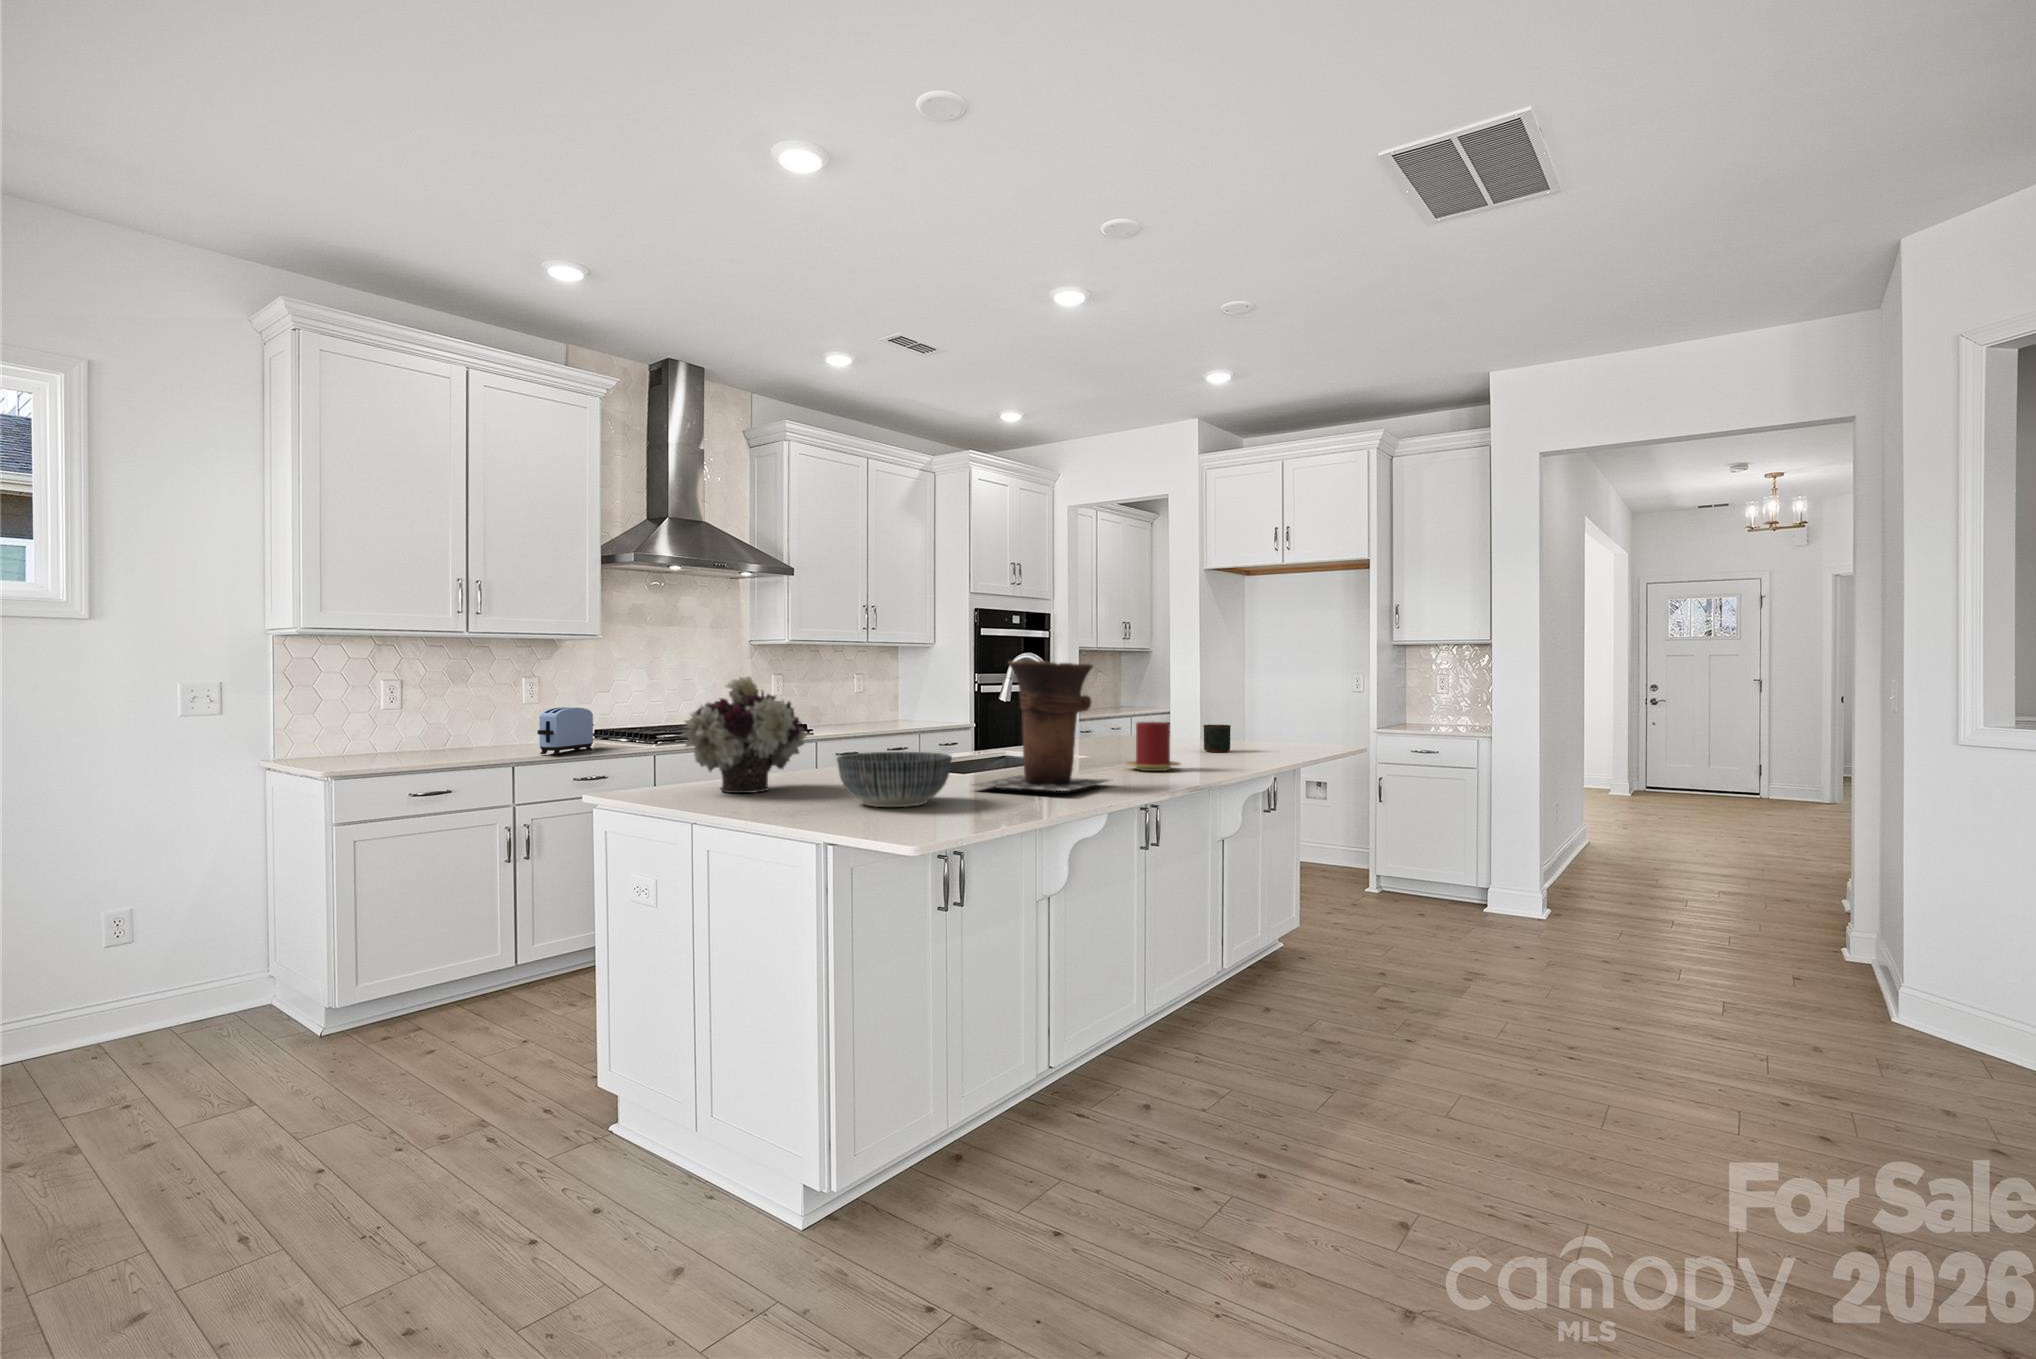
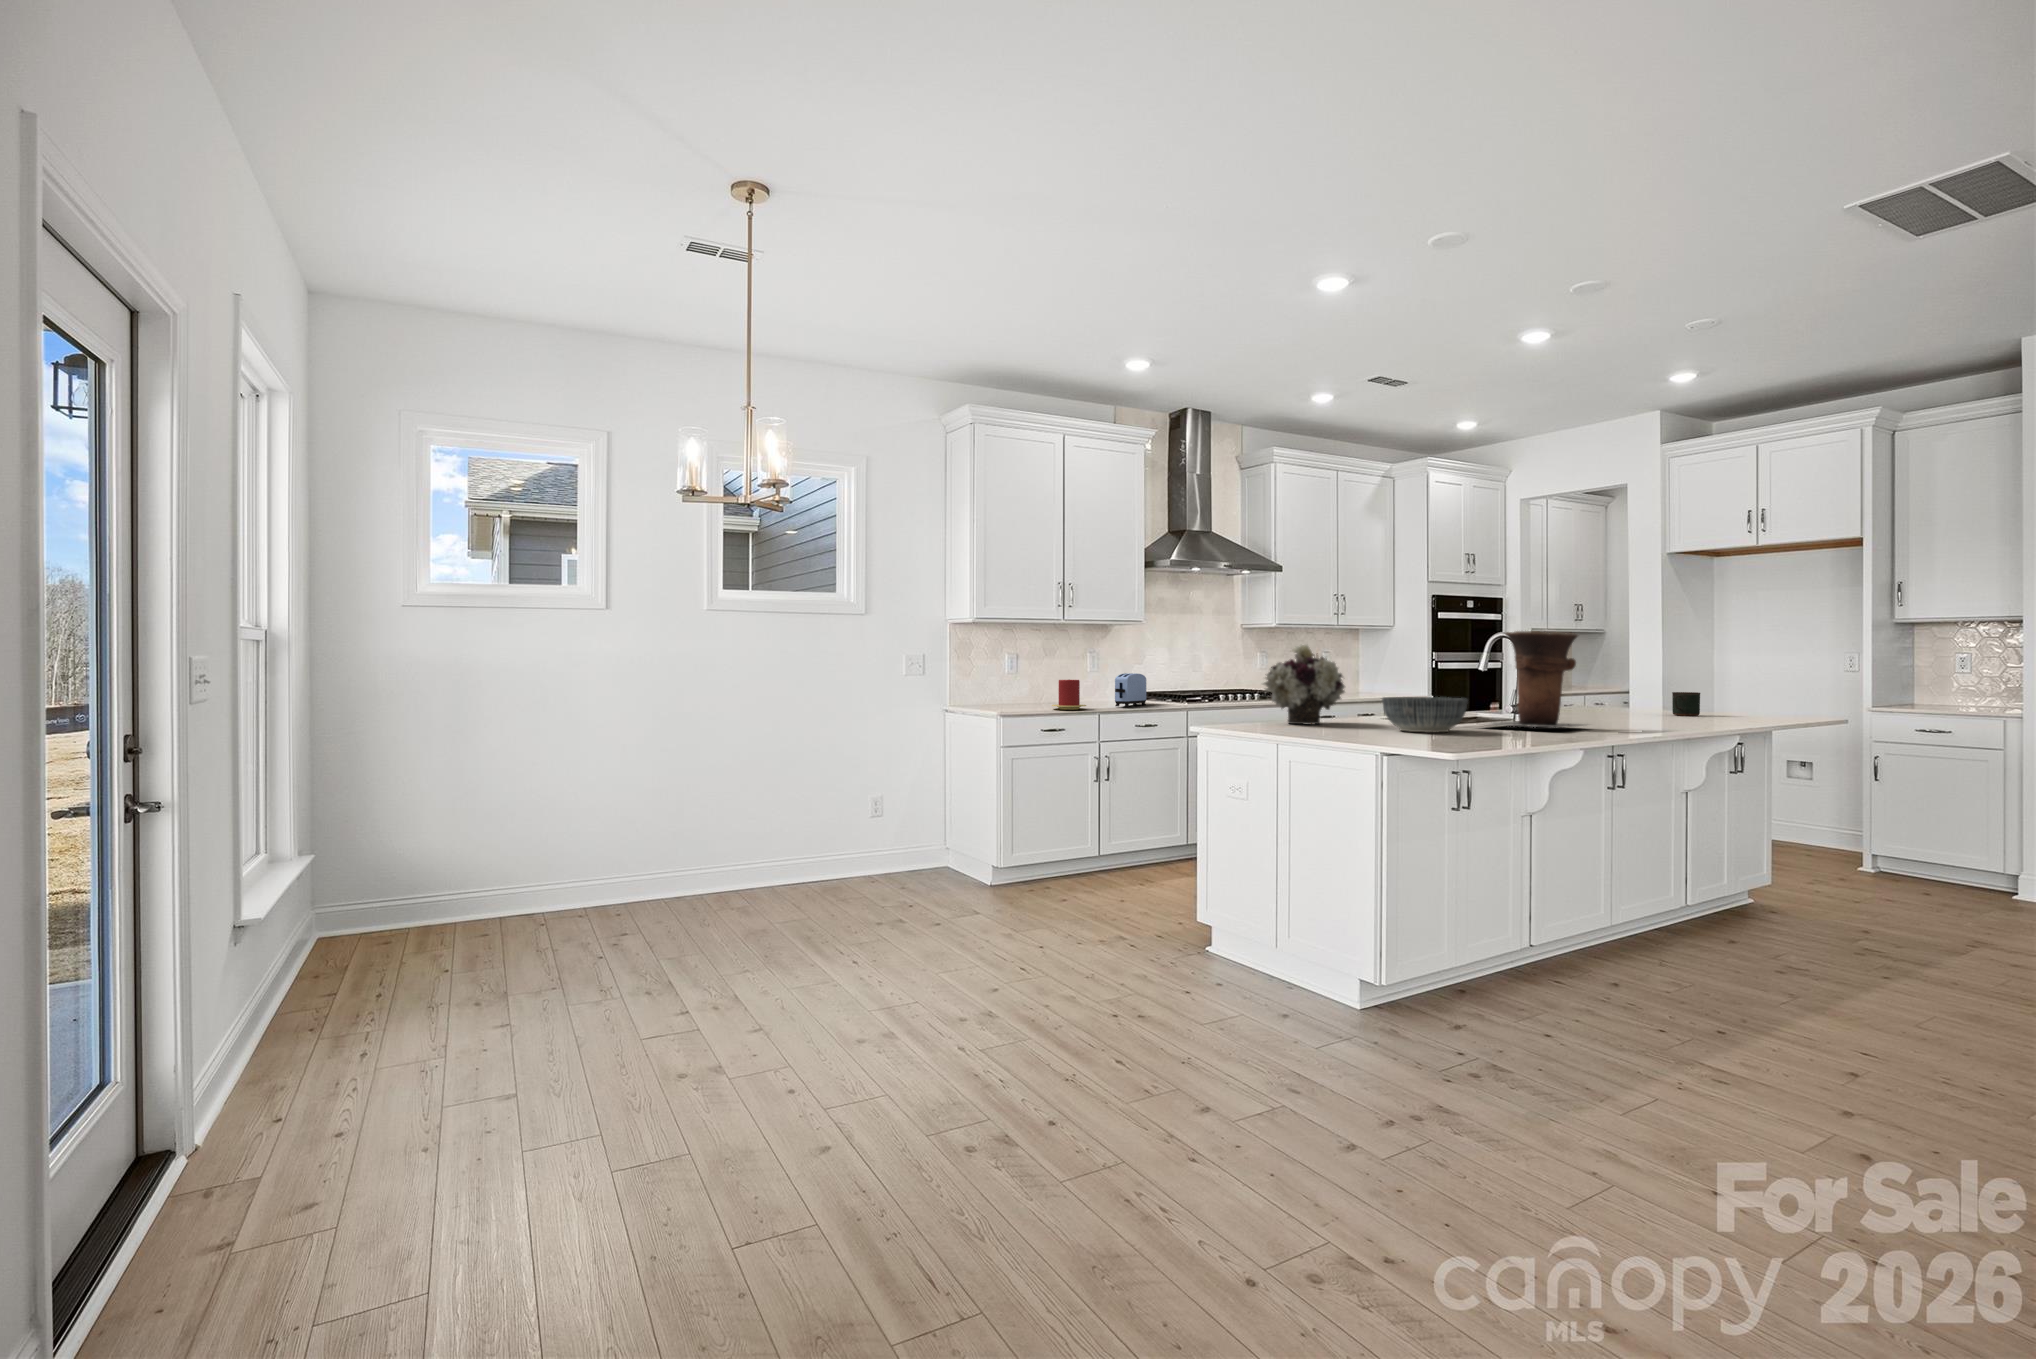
candle: present [1126,722,1180,771] -> present [1052,680,1086,710]

